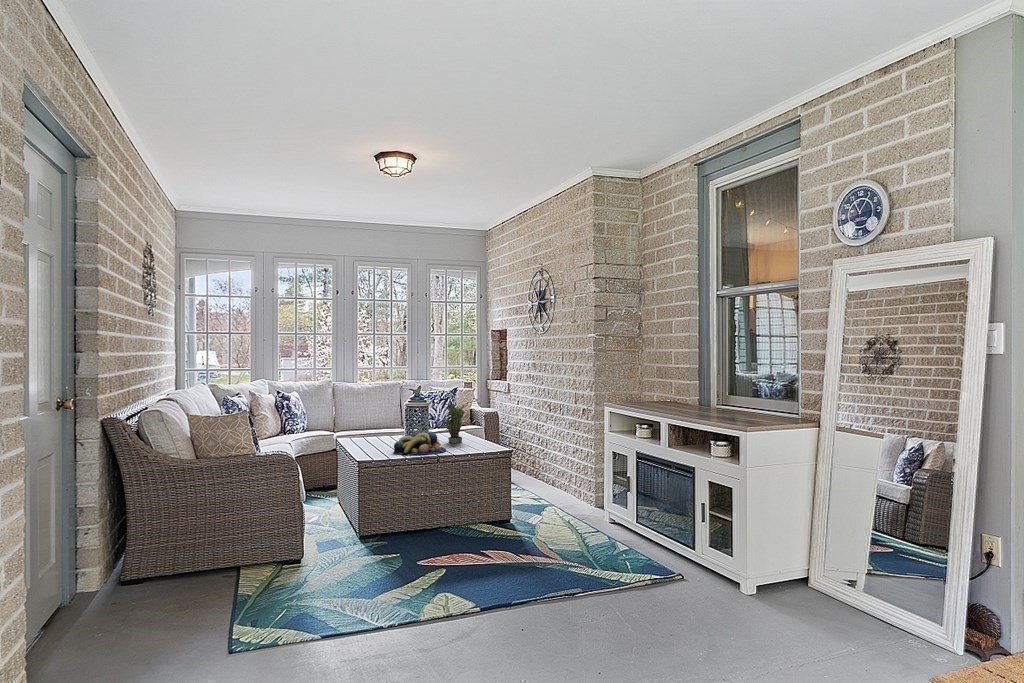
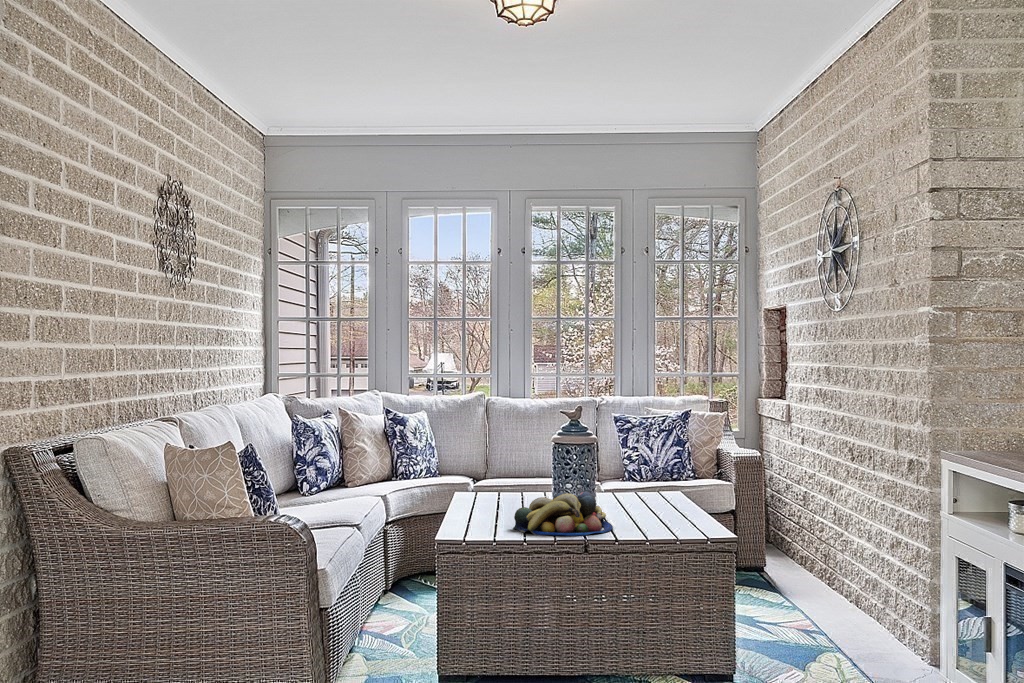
potted plant: present [443,403,464,443] -> none [624,439,663,515]

